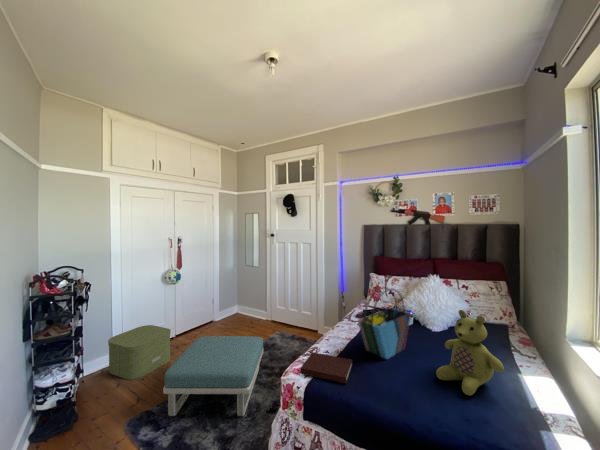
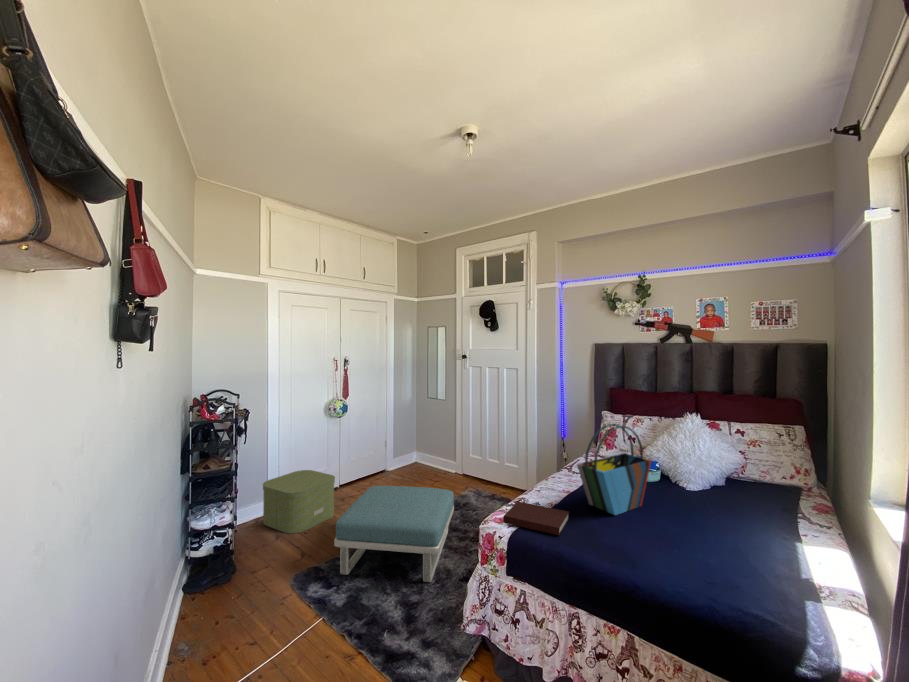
stuffed bear: present [436,310,504,396] -> none [677,453,764,557]

